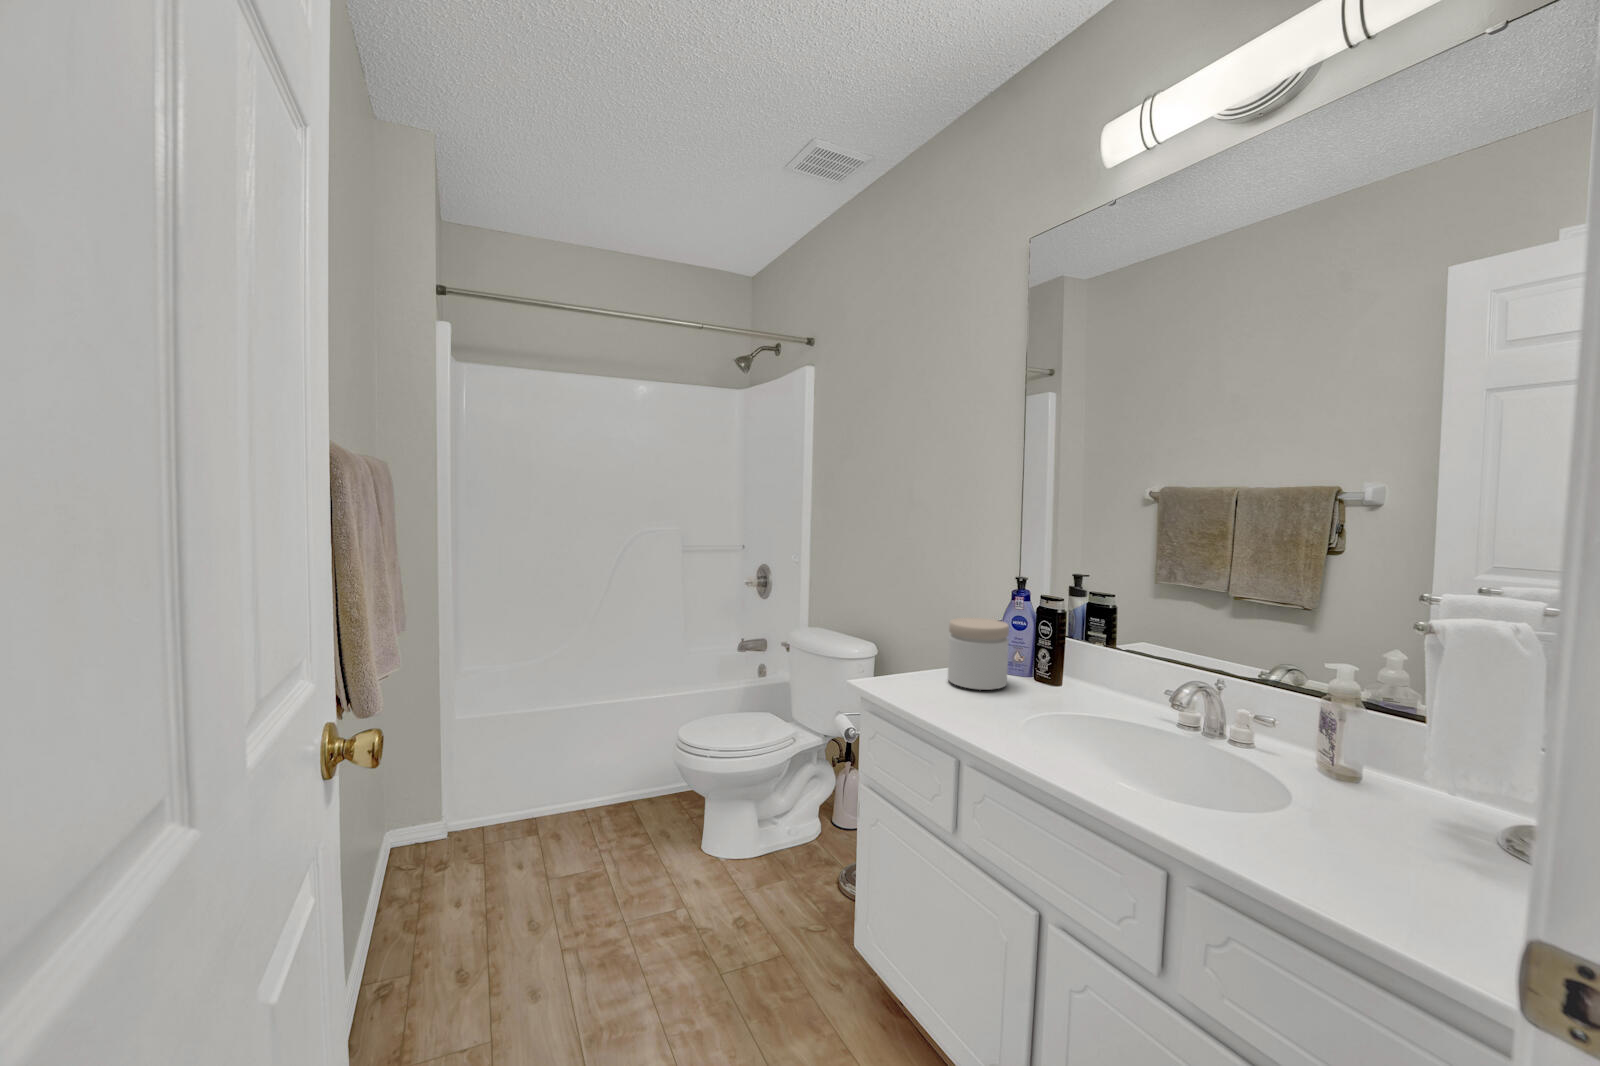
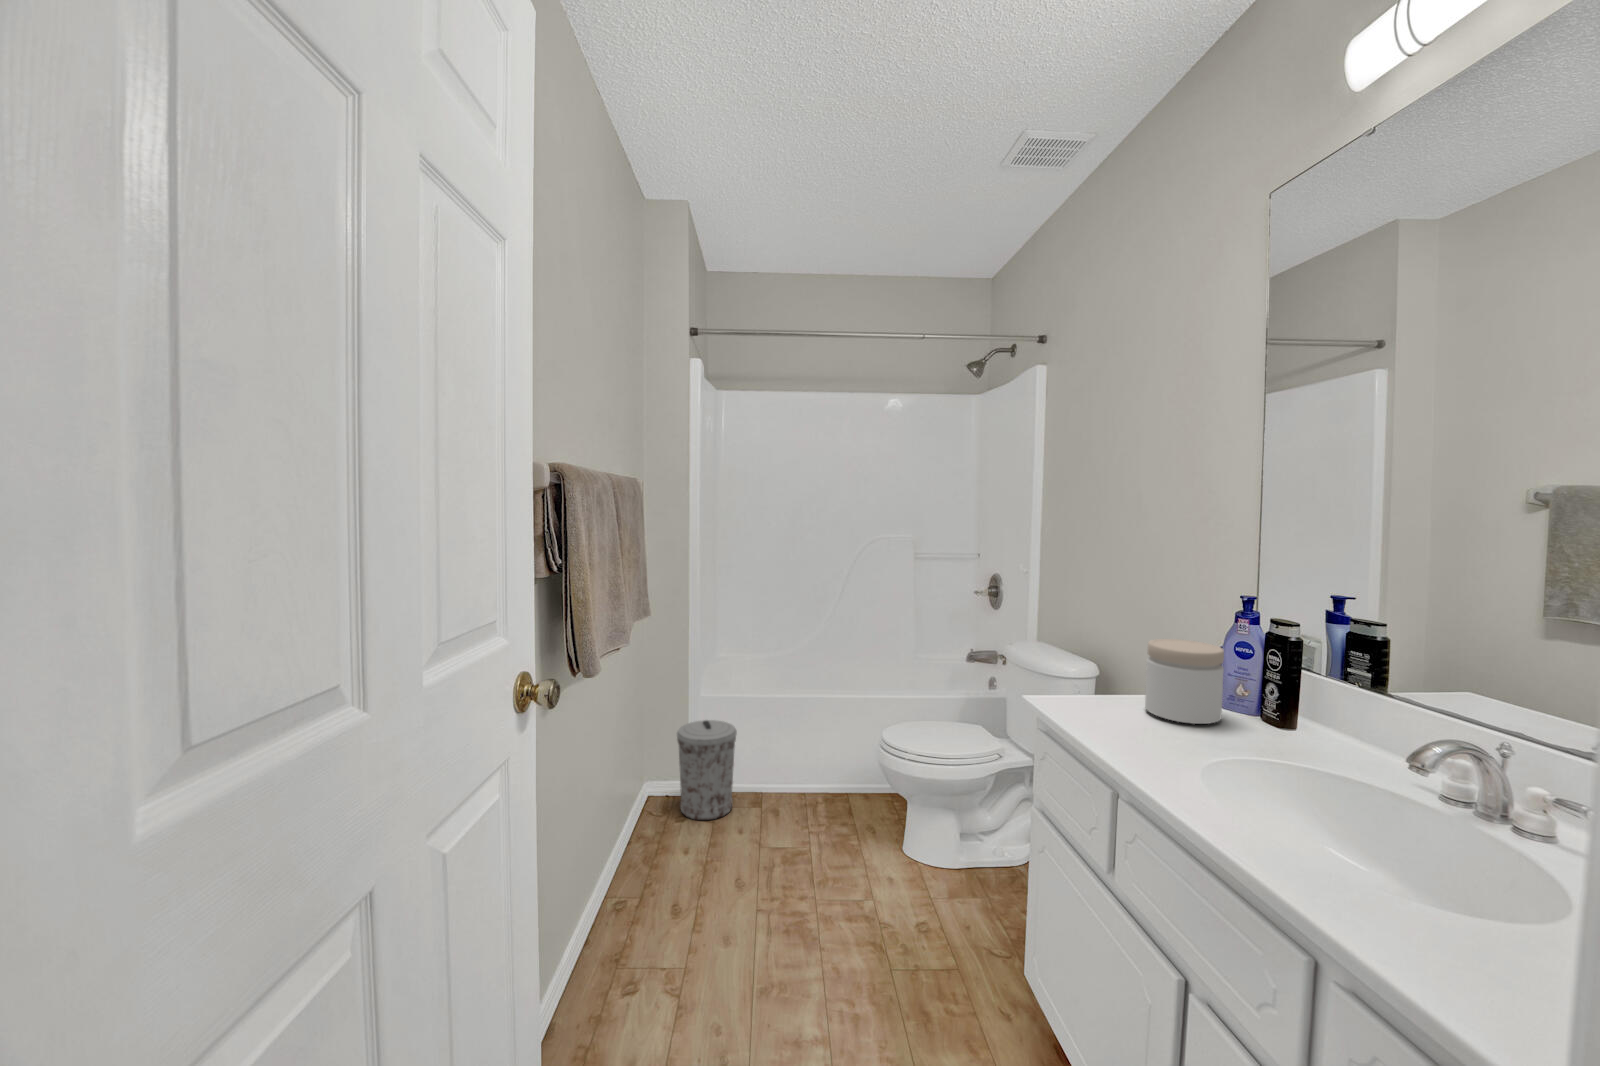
trash can: none [429,747,506,866] -> present [677,720,737,820]

